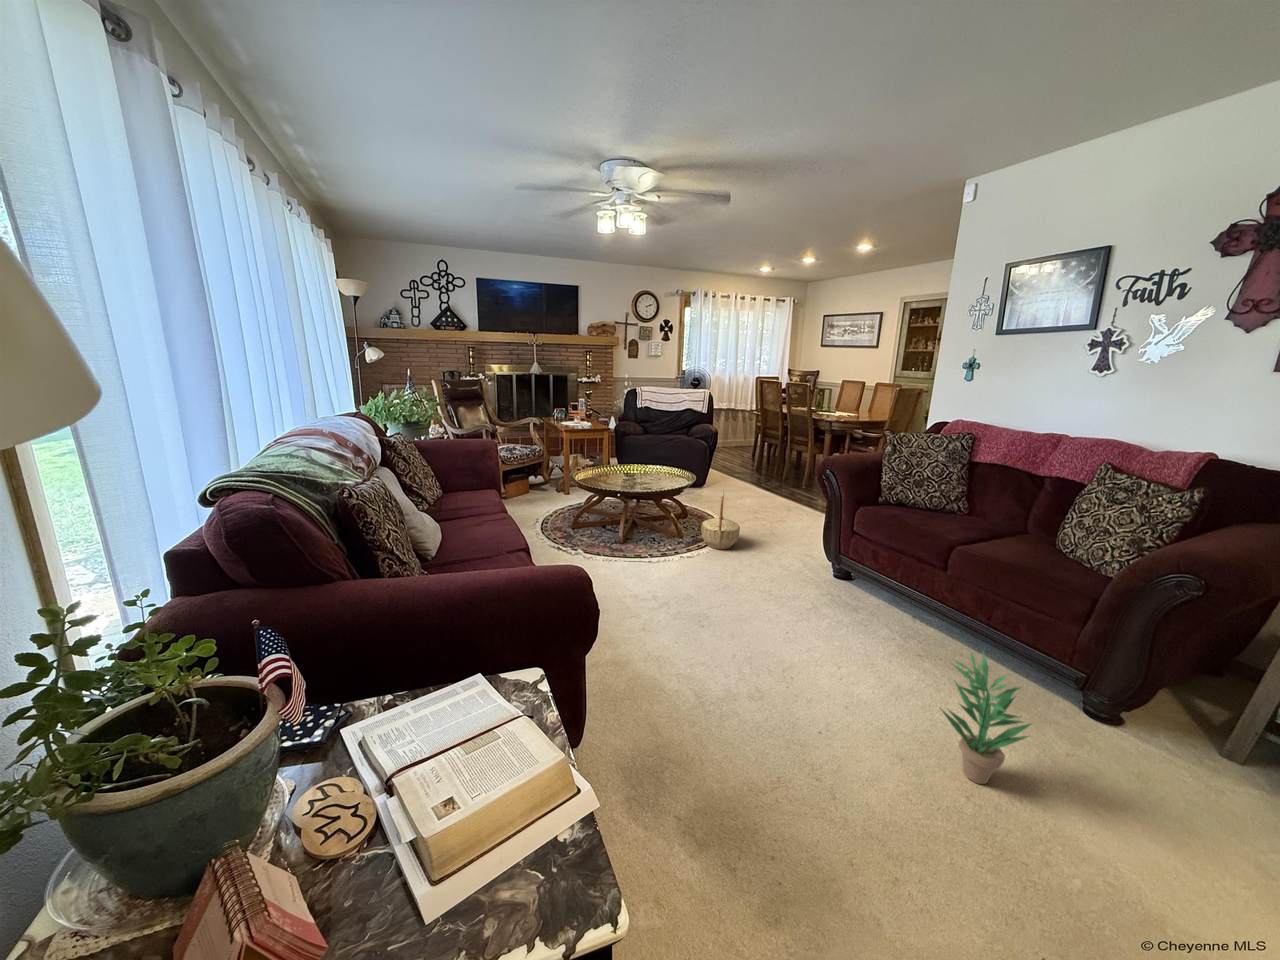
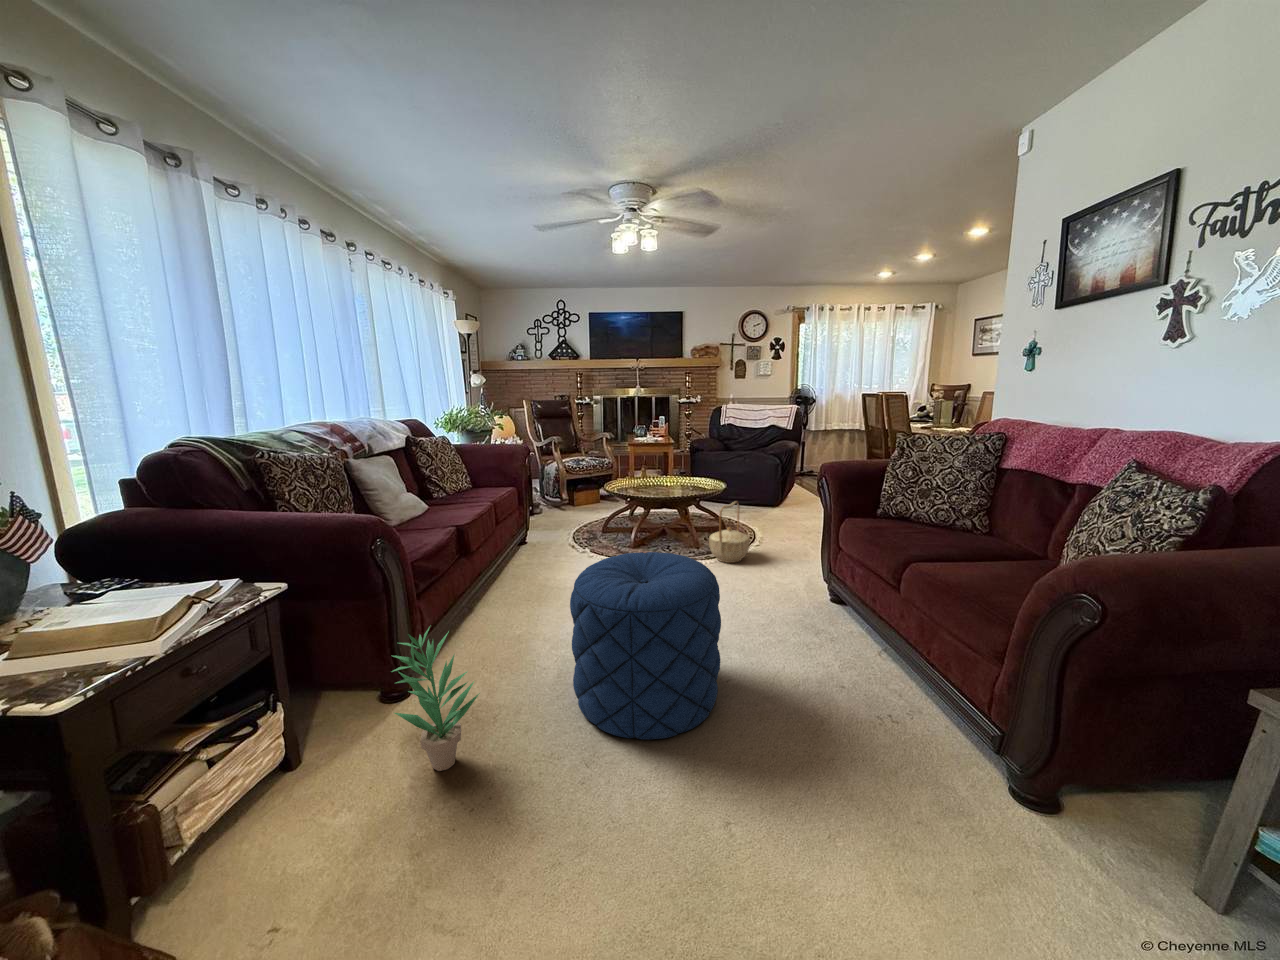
pouf: none [718,560,875,743] -> present [570,552,721,740]
potted plant: present [941,651,1032,784] -> present [392,627,480,771]

